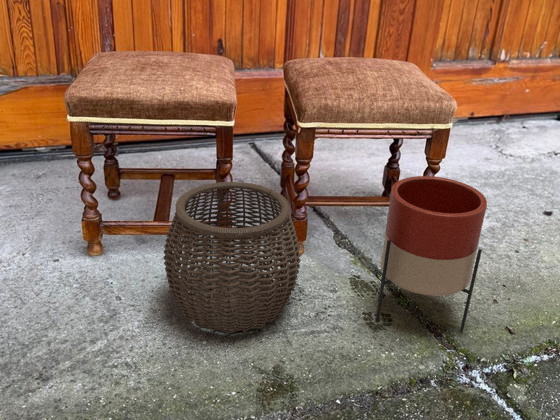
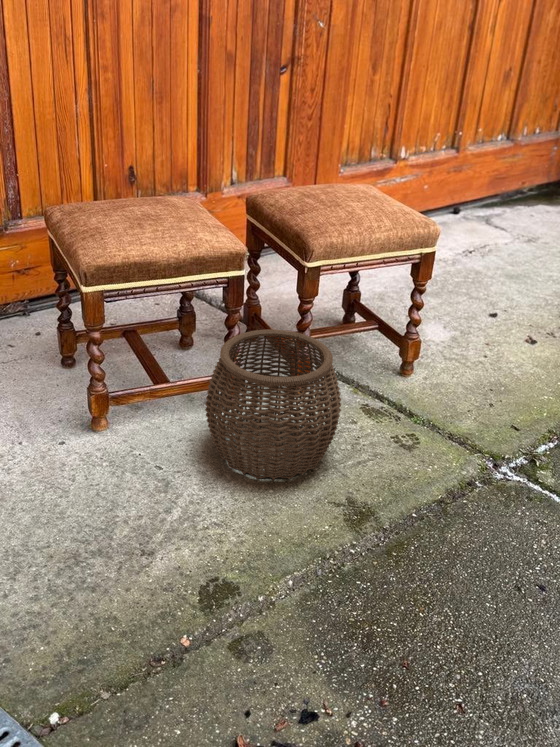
planter: present [376,176,487,332] -> none [400,299,497,443]

